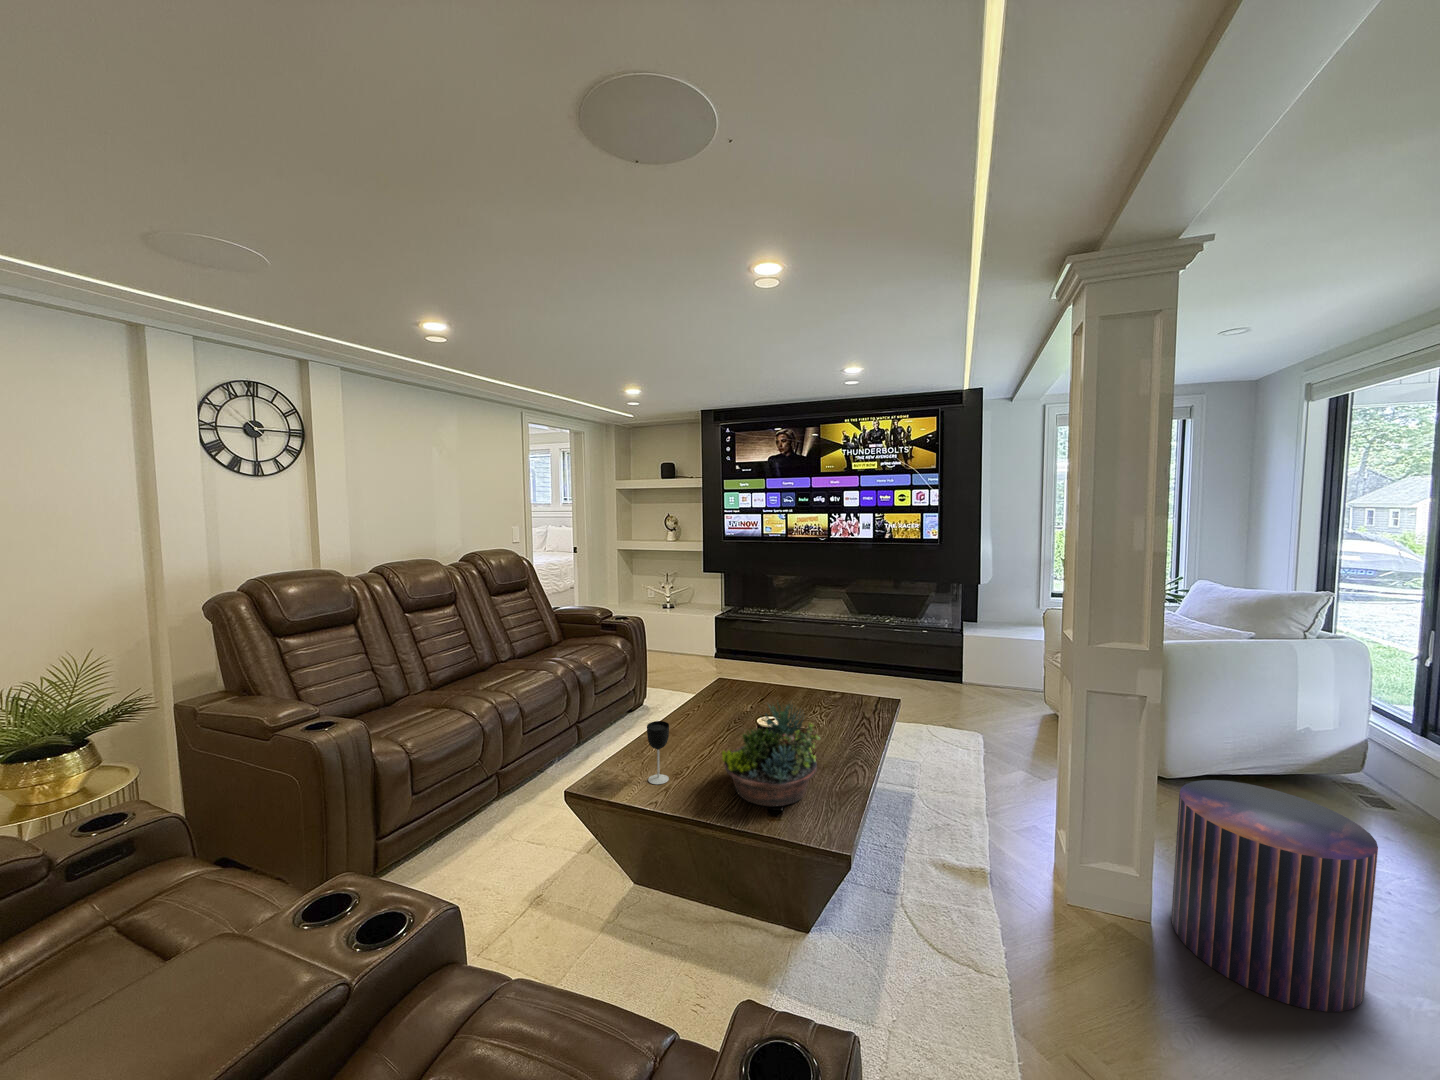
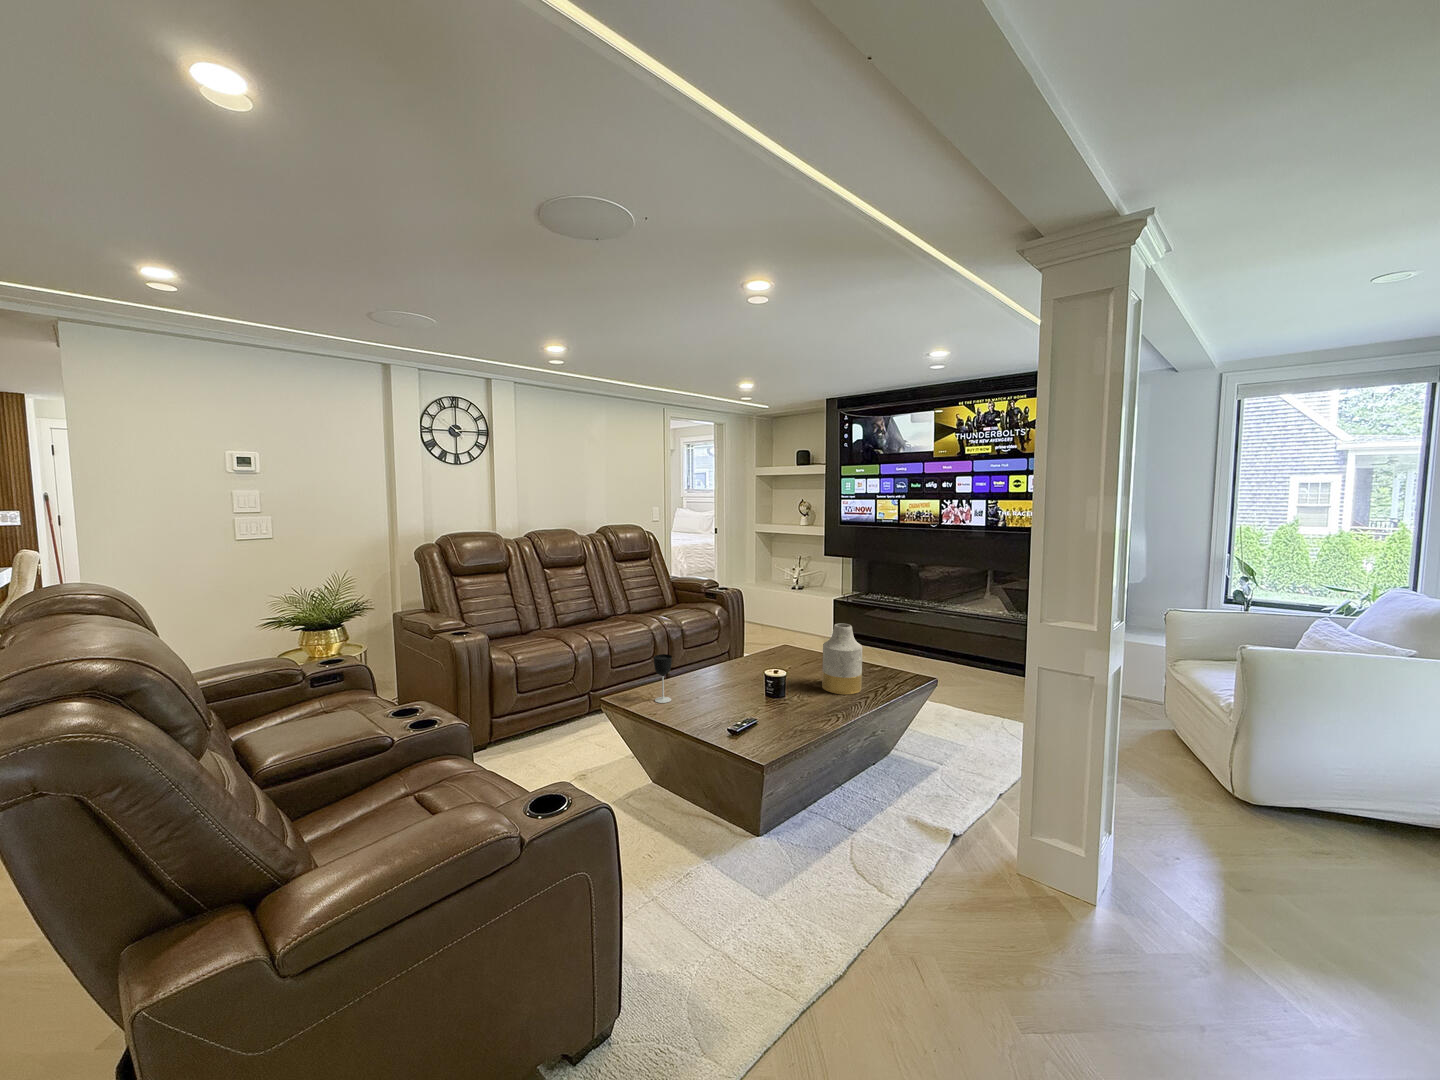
vase: none [816,658,860,738] -> present [822,624,862,695]
succulent planter: present [722,704,820,806] -> none [702,646,781,729]
pouf: present [1171,780,1378,1012] -> none [1120,775,1337,1027]

